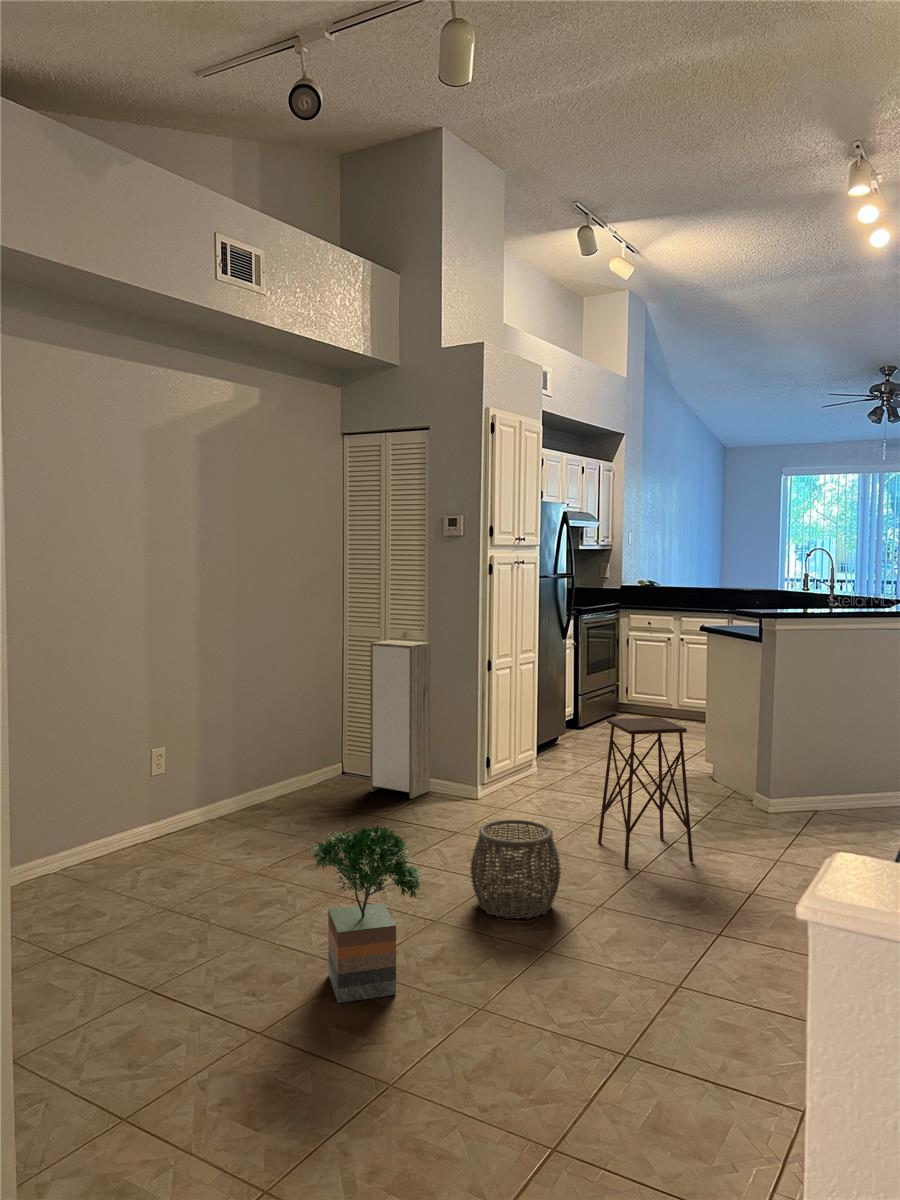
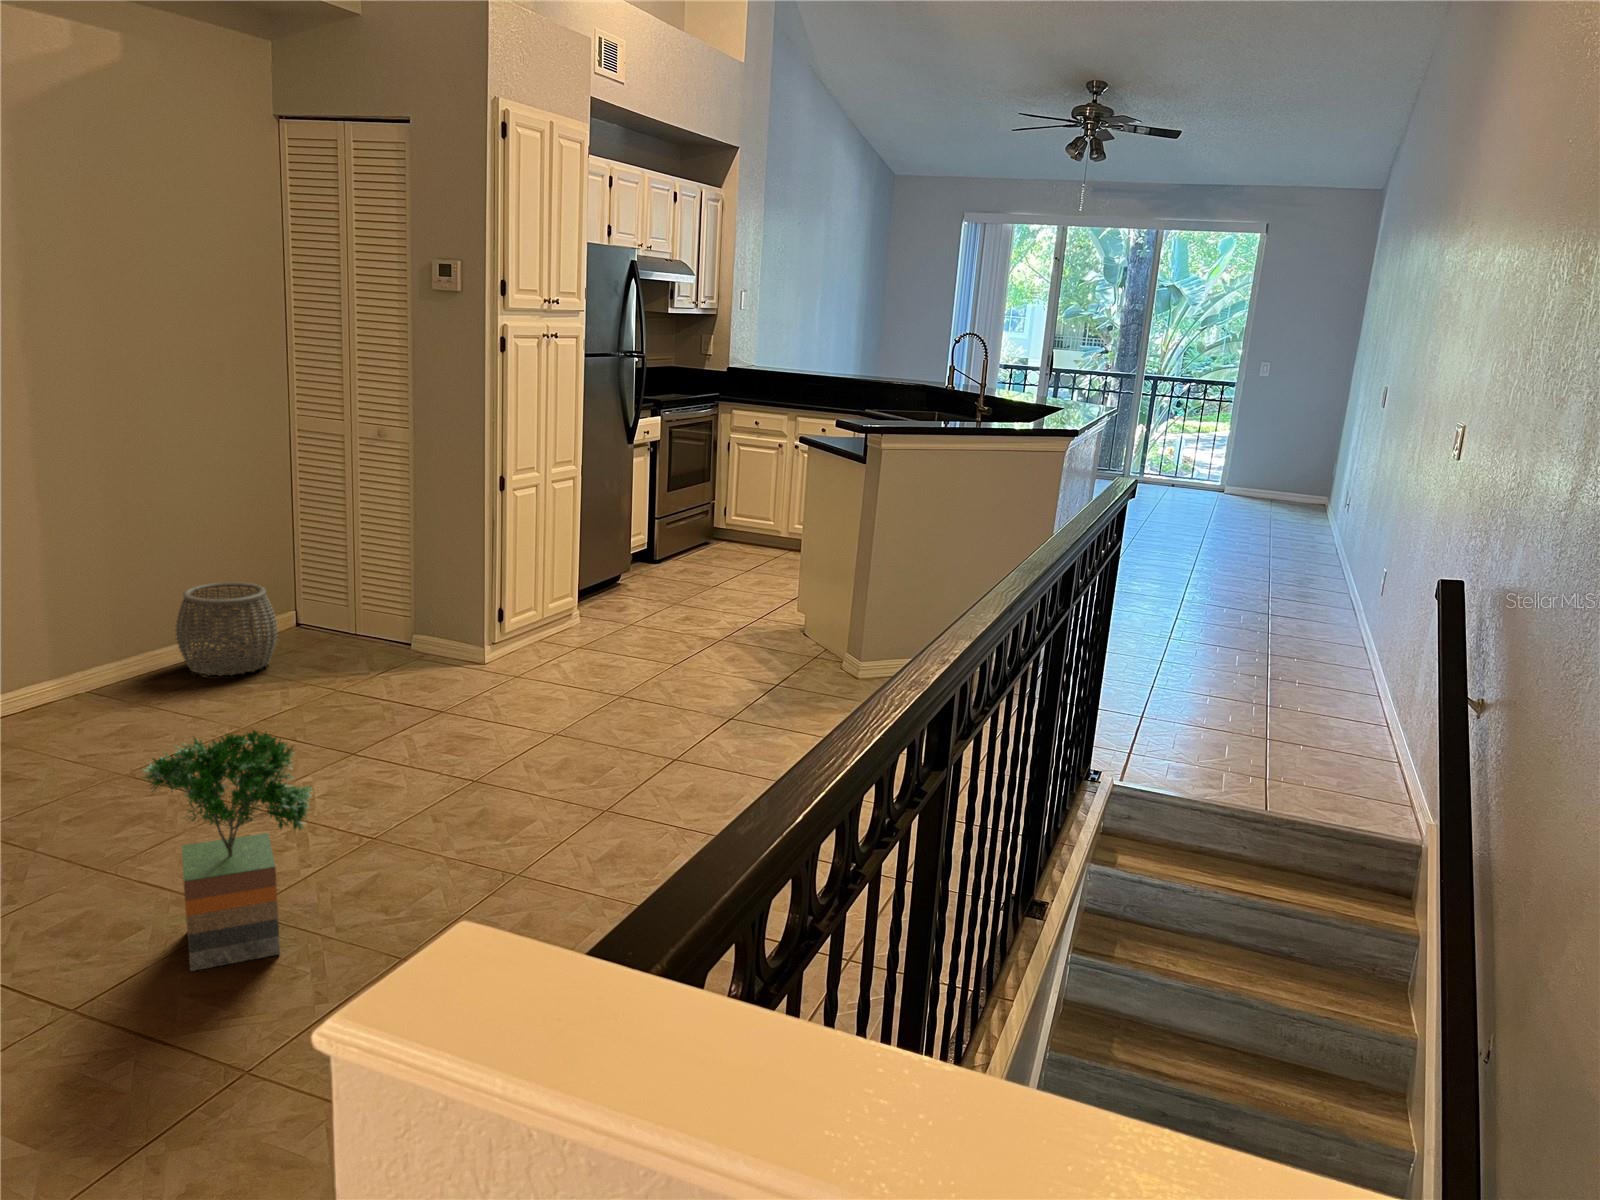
storage cabinet: present [370,640,431,799] -> none [324,440,419,663]
side table: present [598,718,693,867] -> none [629,564,744,759]
woven basket: present [470,820,561,919] -> present [175,582,278,676]

